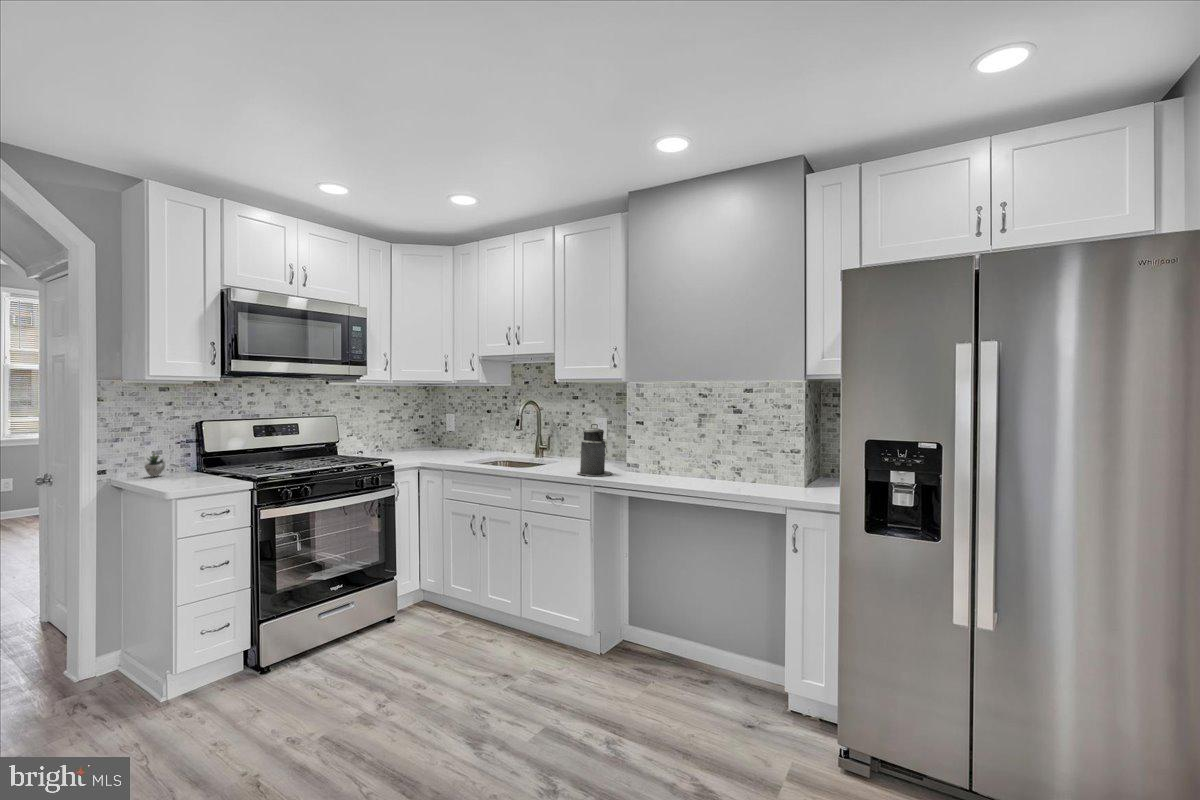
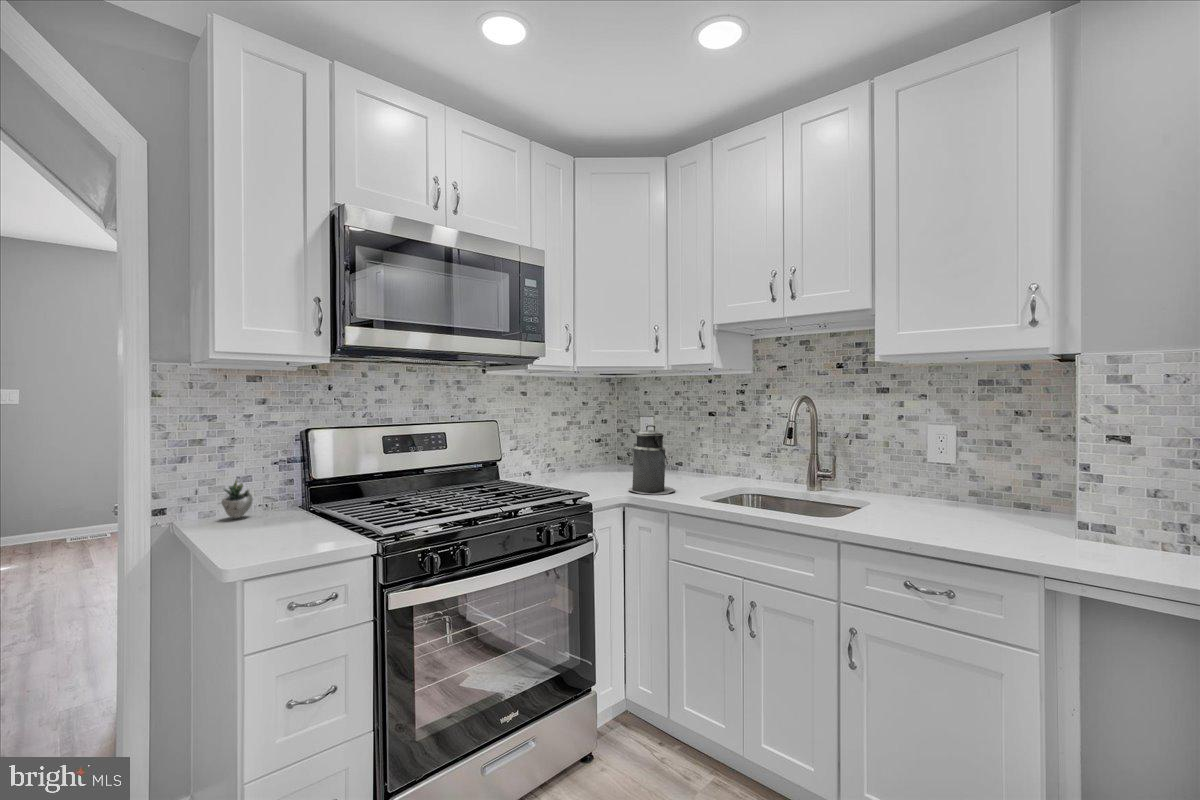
canister: present [577,424,612,476] -> present [629,425,675,495]

